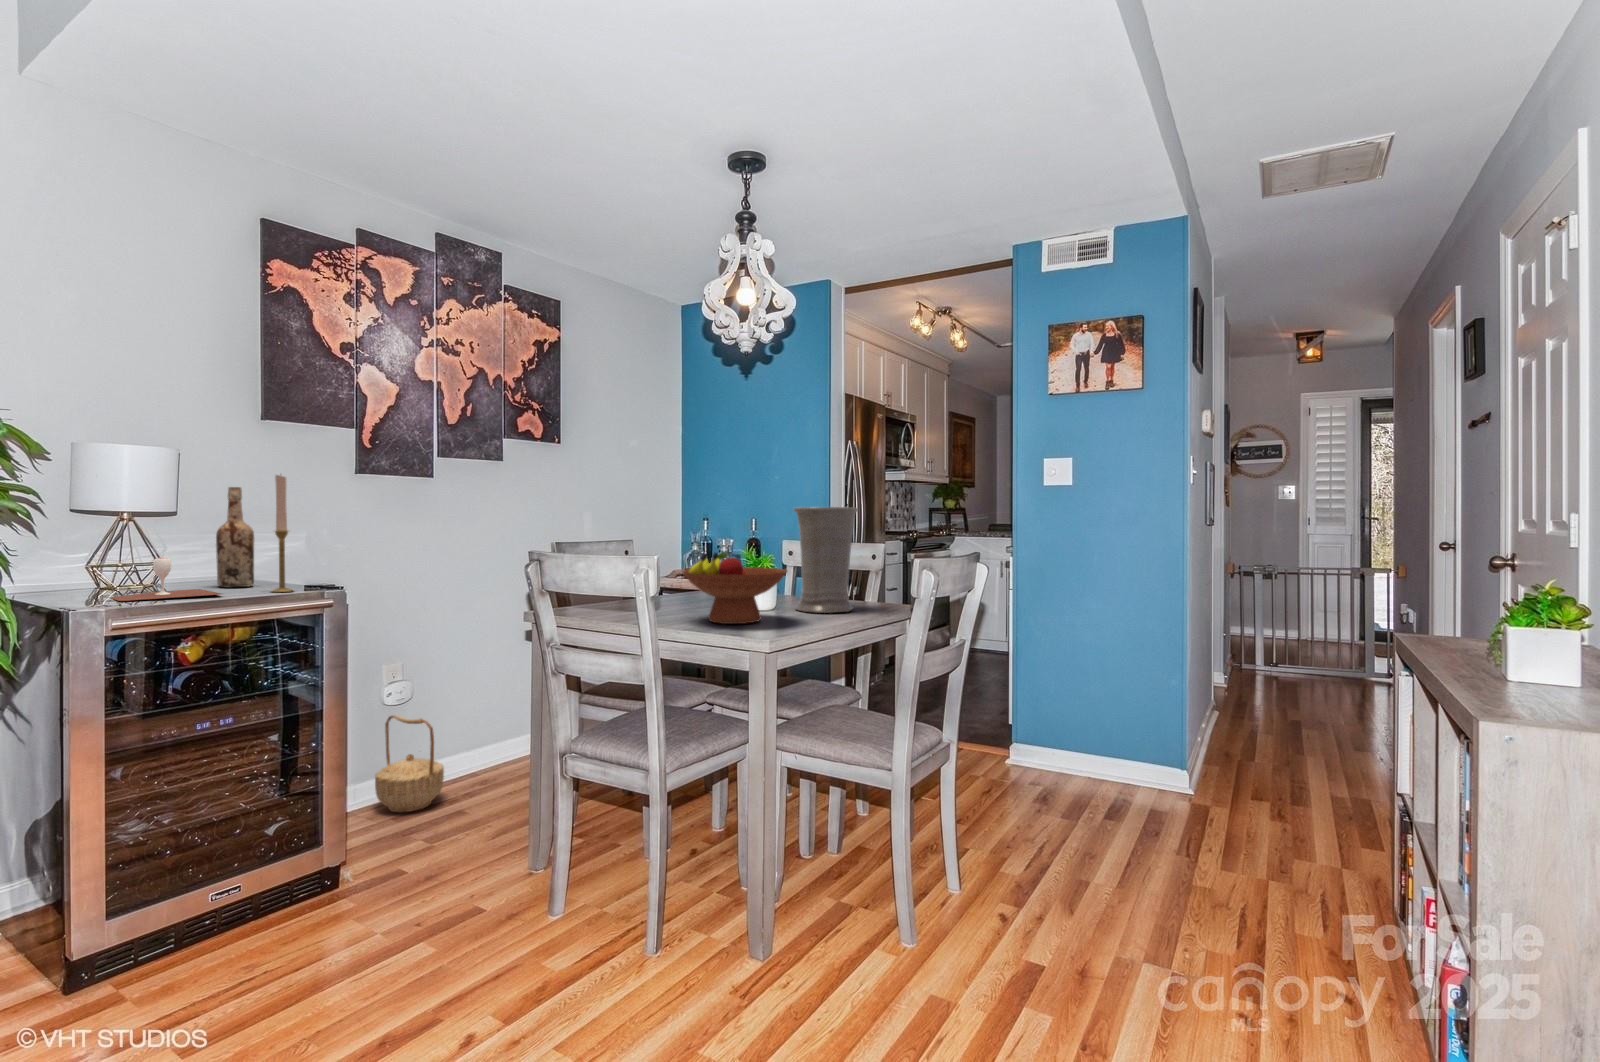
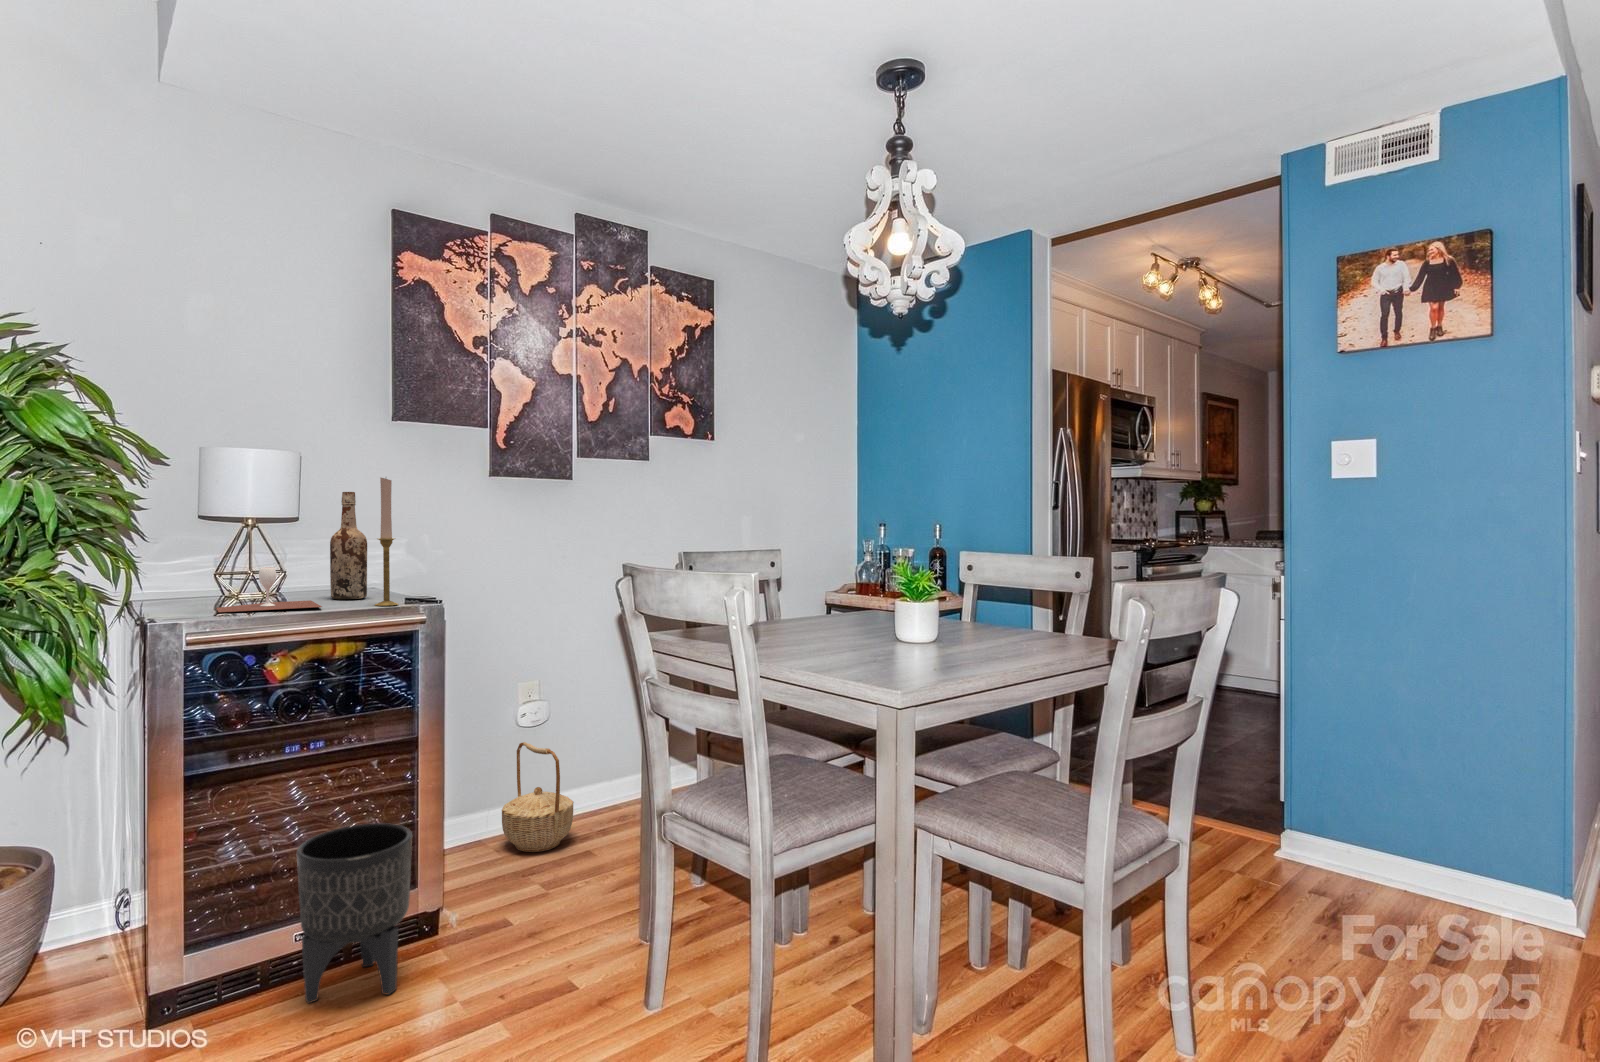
vase: present [794,507,858,613] -> none [961,509,1048,648]
fruit bowl: present [682,553,787,624] -> none [808,567,945,660]
planter: none [210,789,322,954] -> present [297,823,412,1003]

